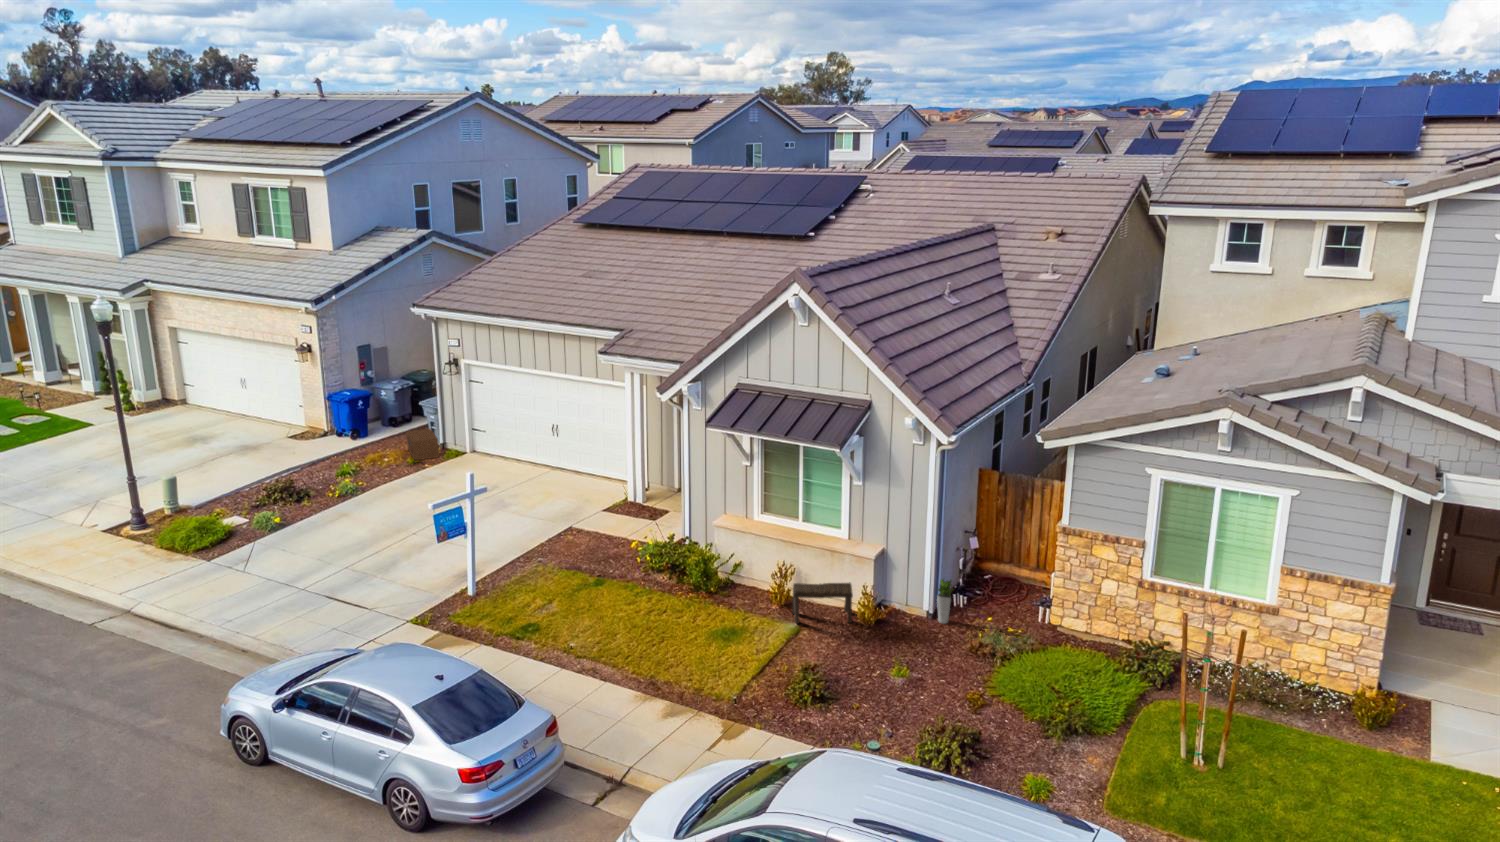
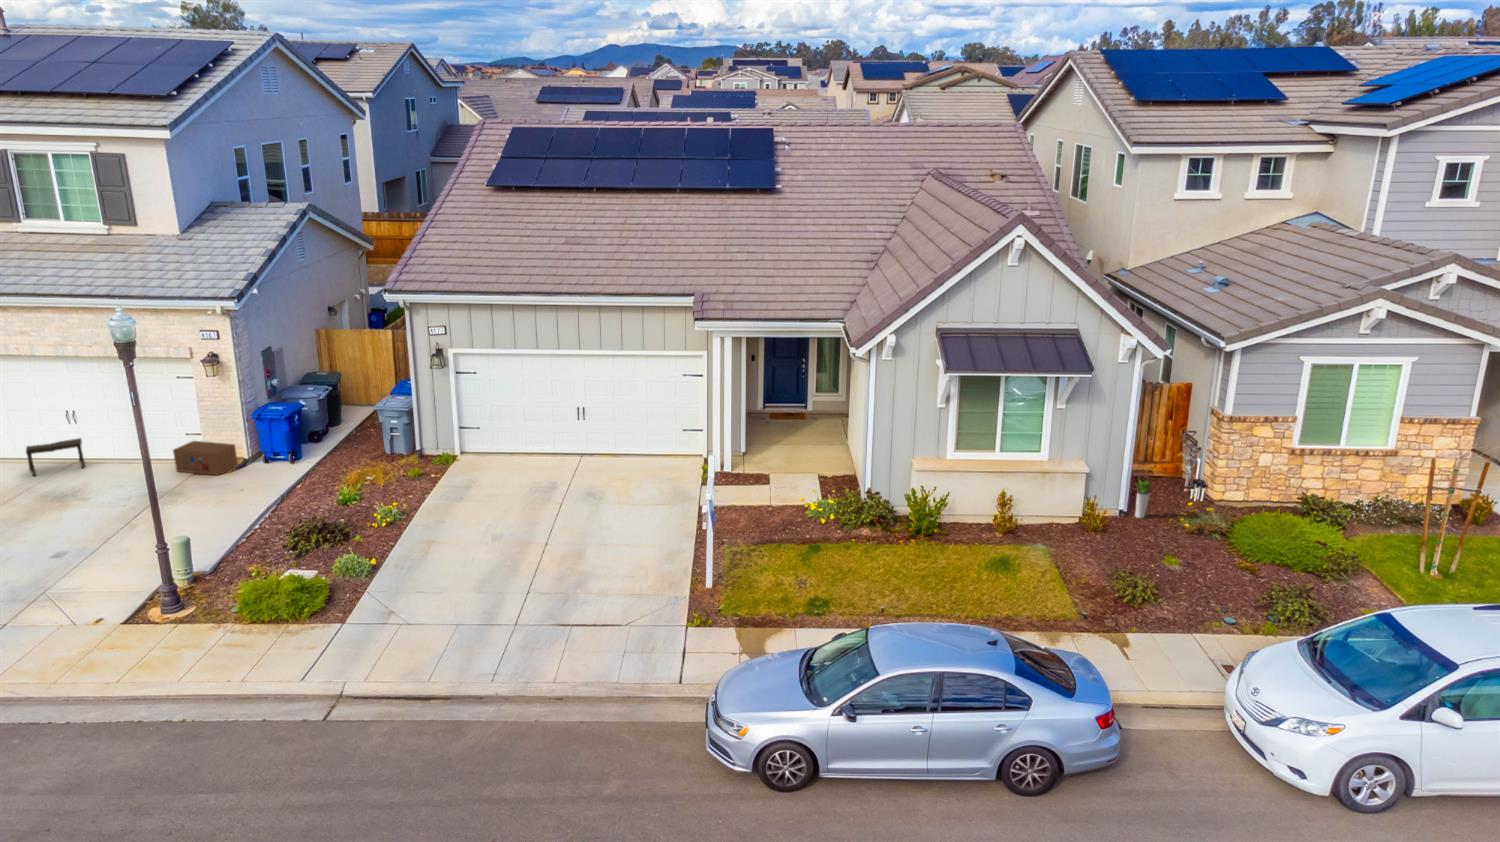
cardboard box: present [406,429,439,460] -> present [173,441,238,475]
bench: present [792,582,853,624] -> present [26,438,85,476]

